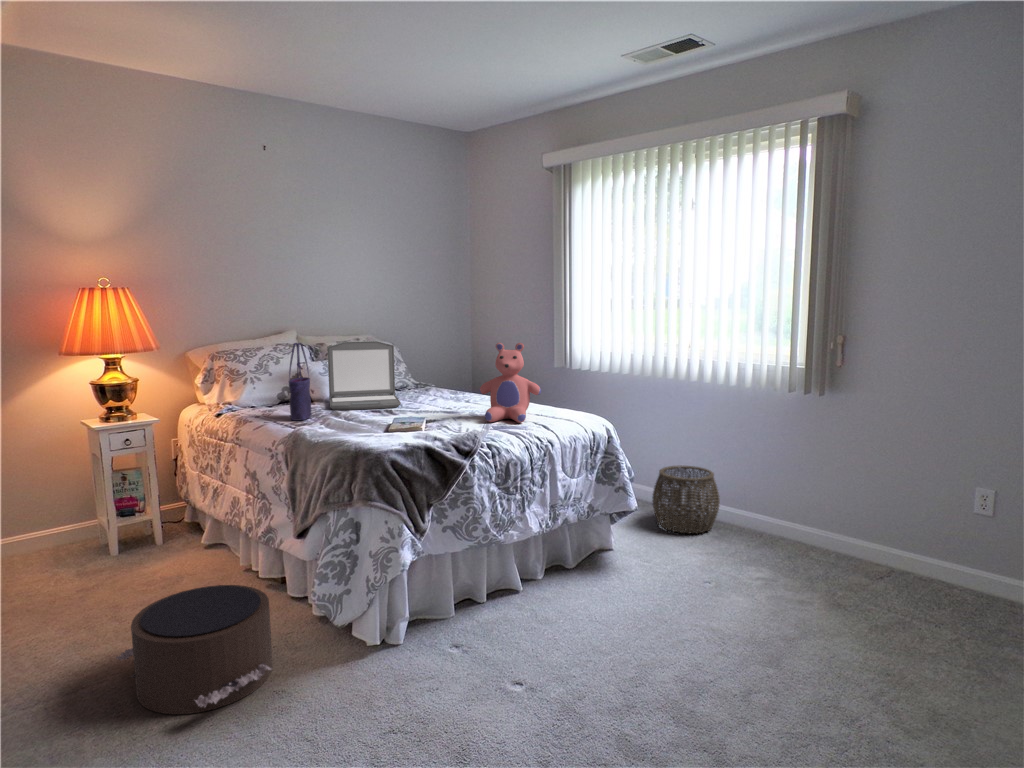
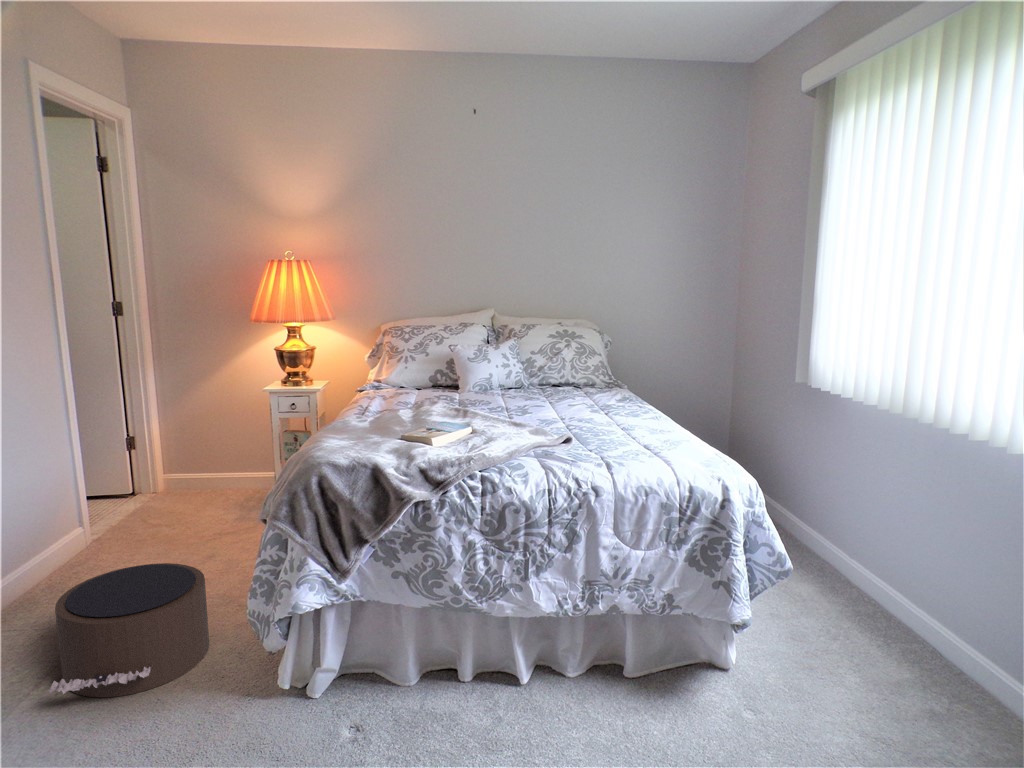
laptop: present [327,341,401,410] -> none [439,324,537,406]
tote bag: present [289,343,311,421] -> none [368,321,403,408]
teddy bear: present [479,343,541,423] -> none [533,336,623,452]
woven basket: present [652,465,720,534] -> none [847,567,983,704]

